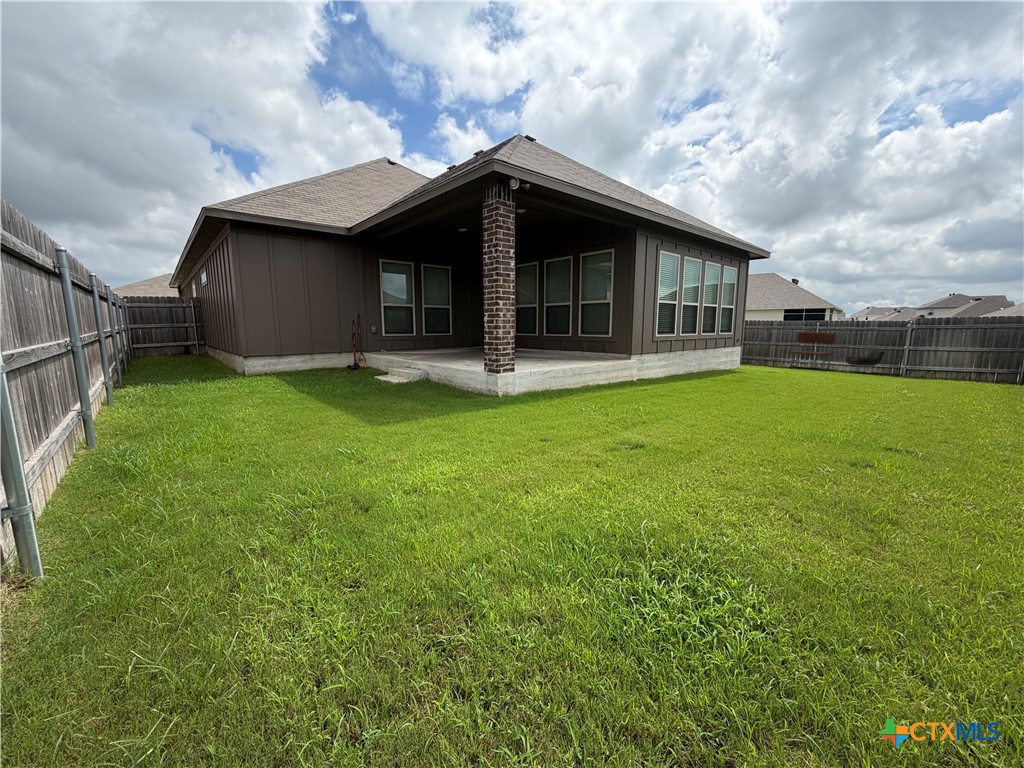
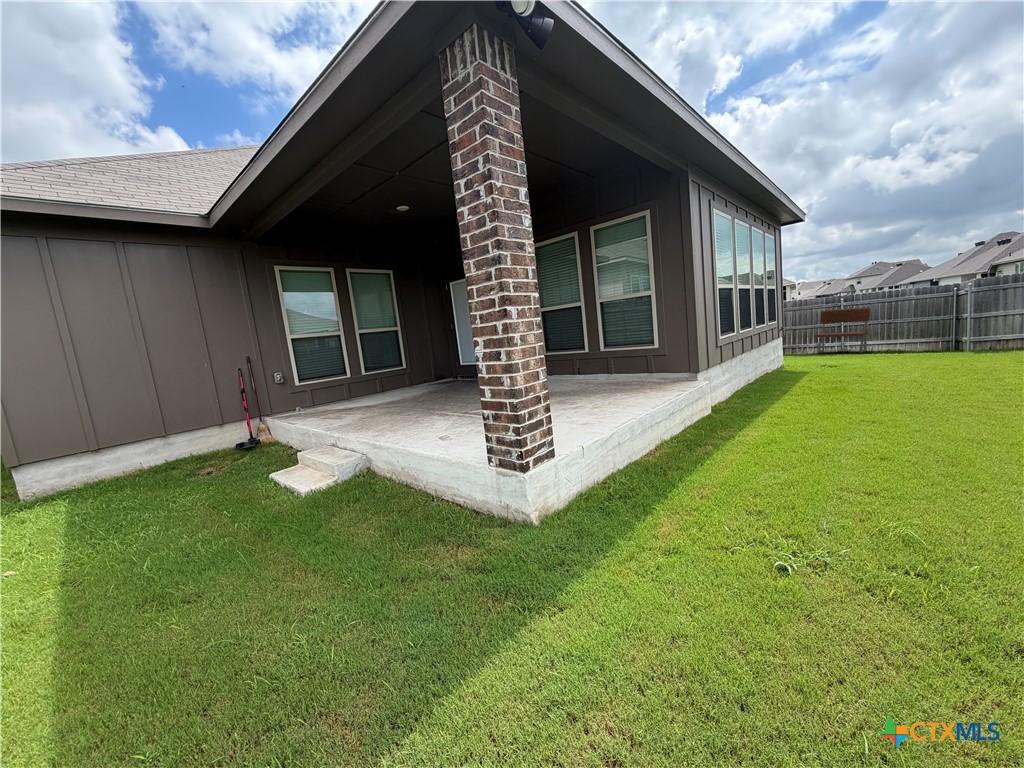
lounge chair: present [846,350,884,372] -> none [888,323,940,352]

